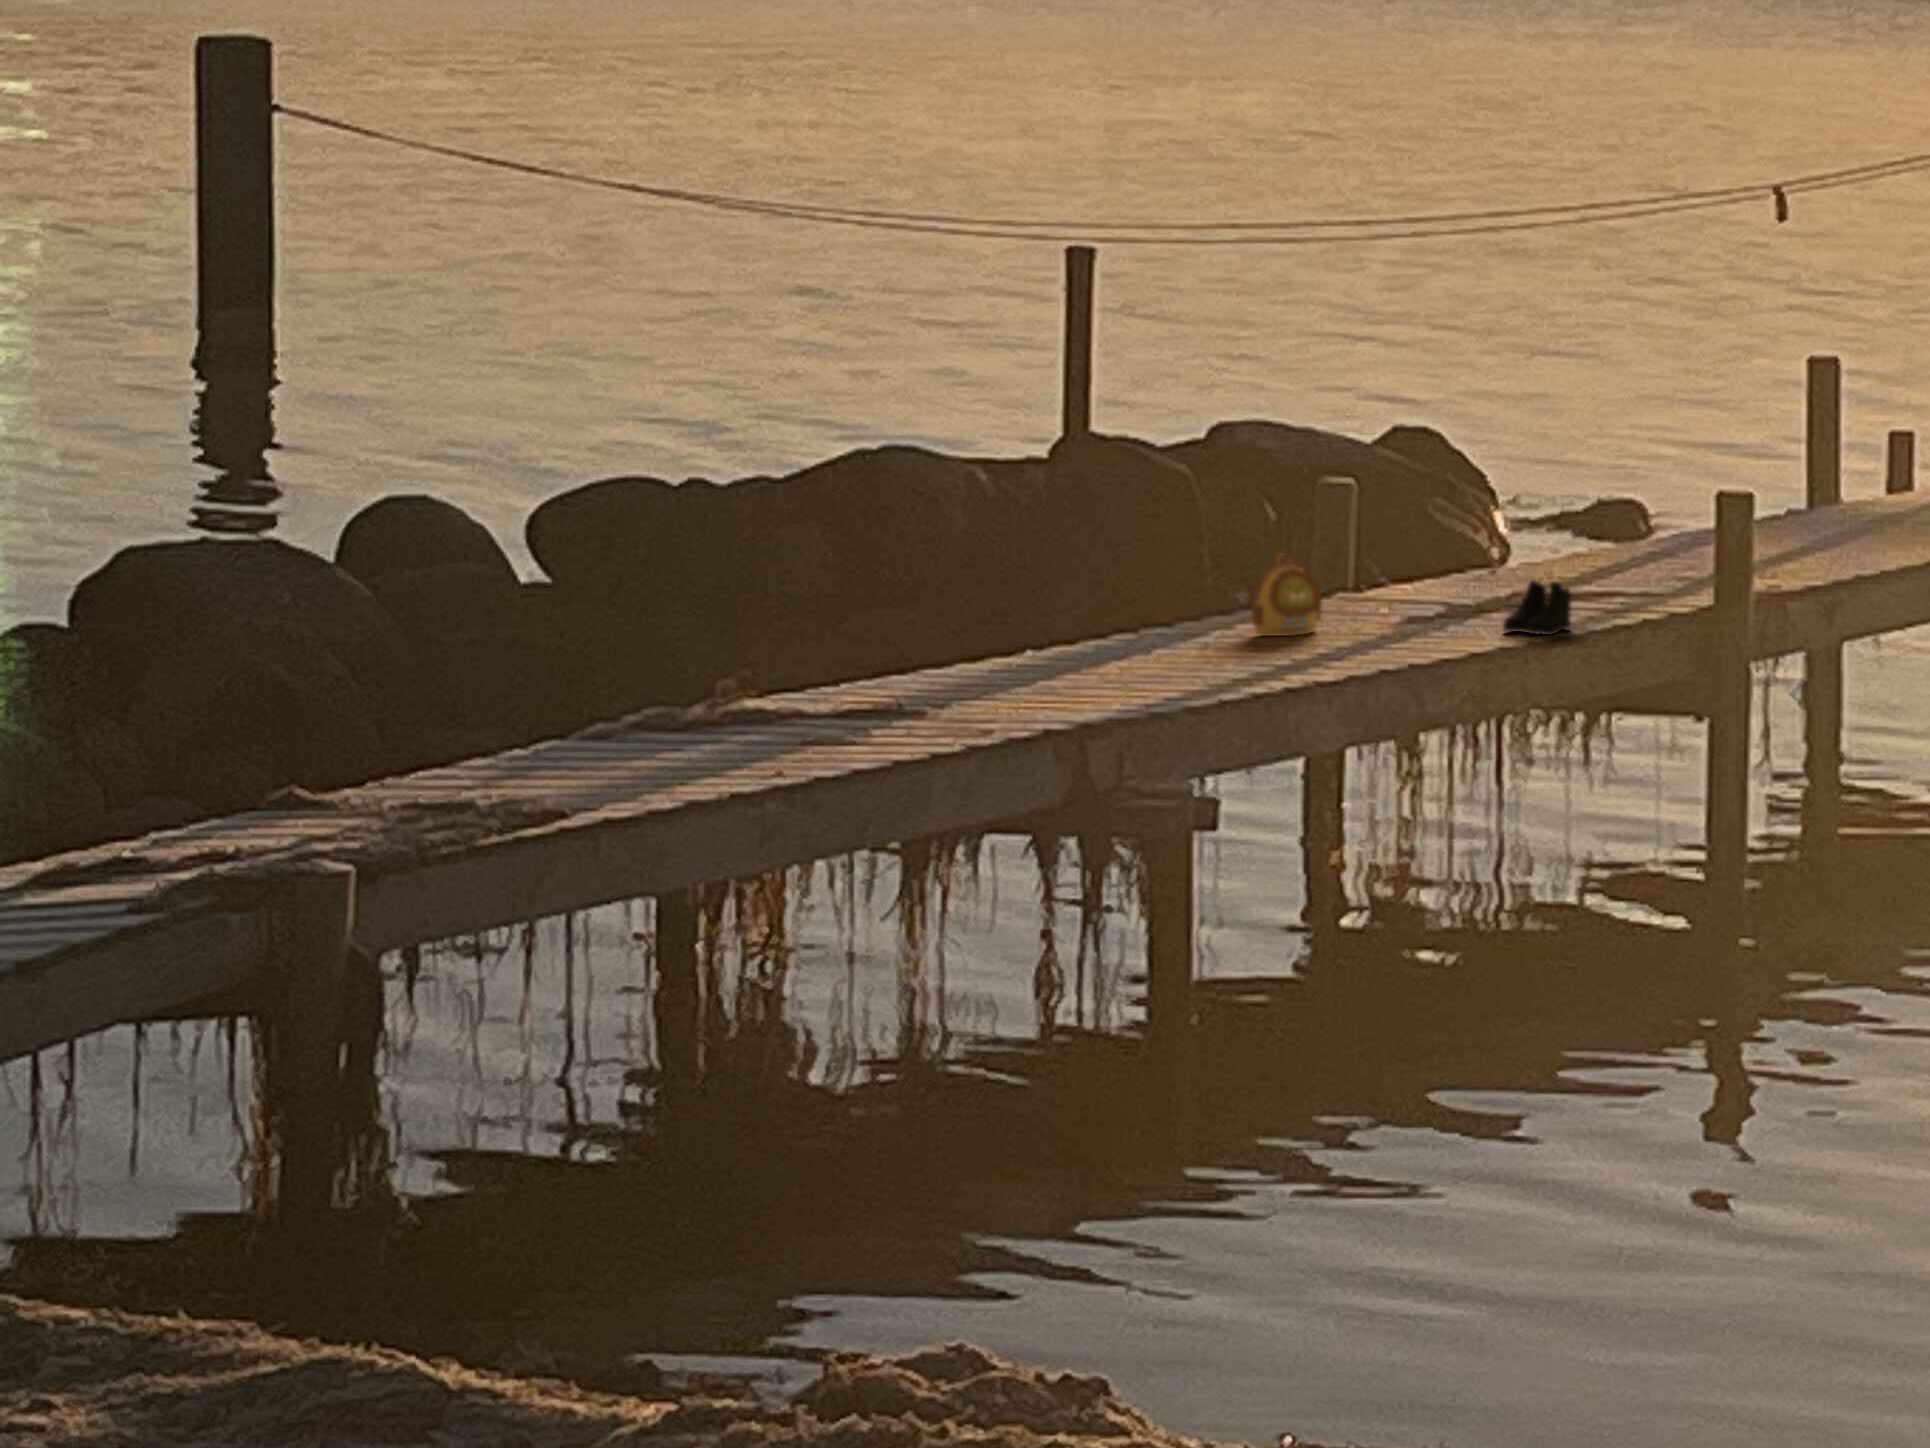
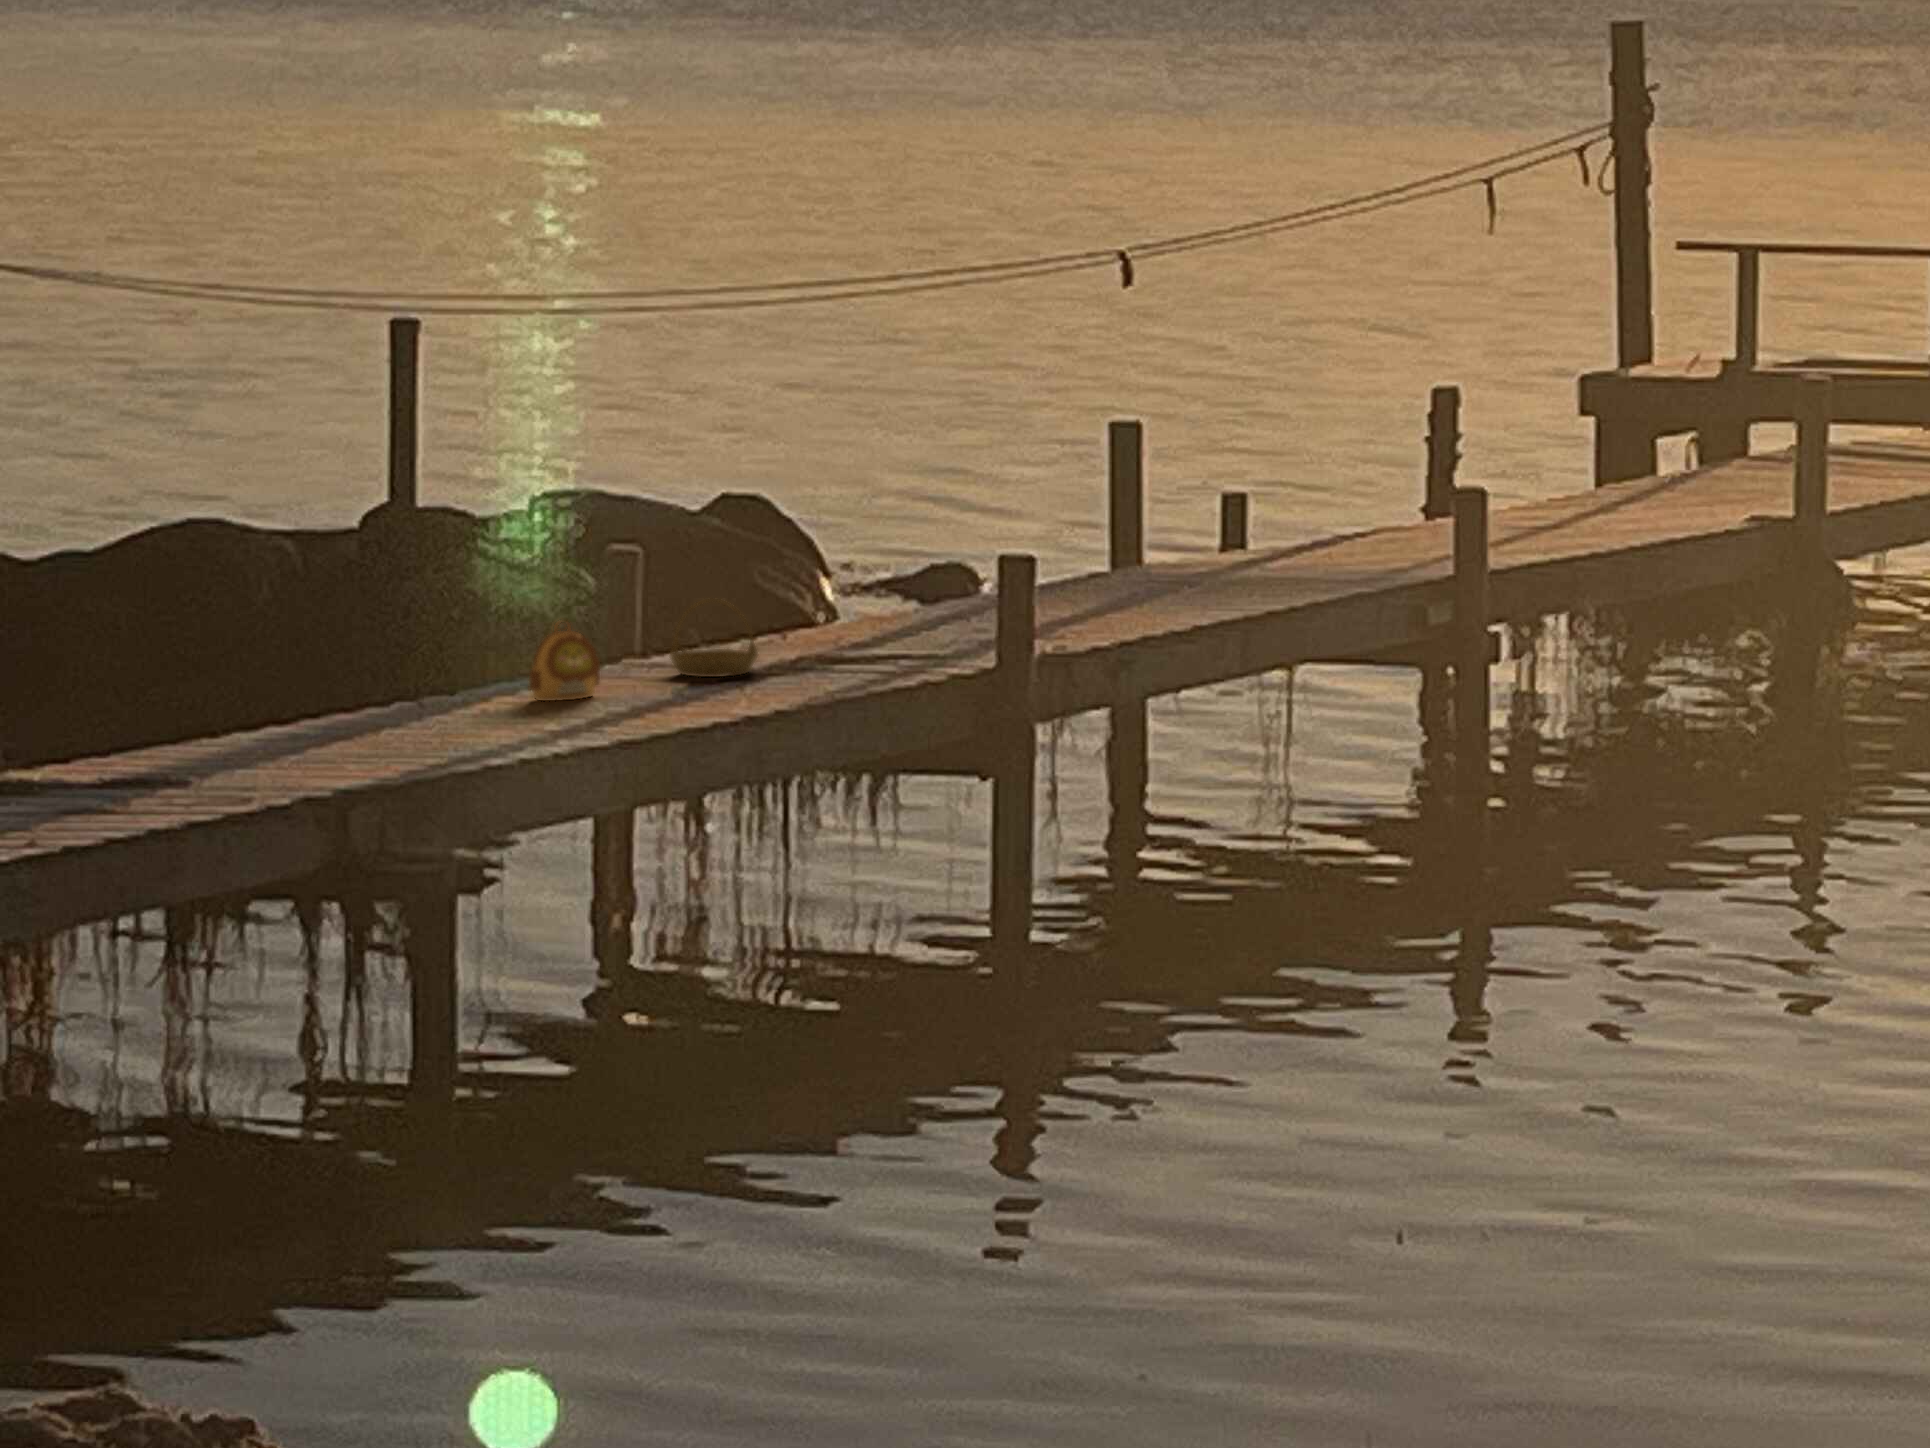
basket: none [1386,533,1477,613] -> present [670,599,758,677]
boots: present [1503,580,1571,635] -> none [777,644,846,697]

